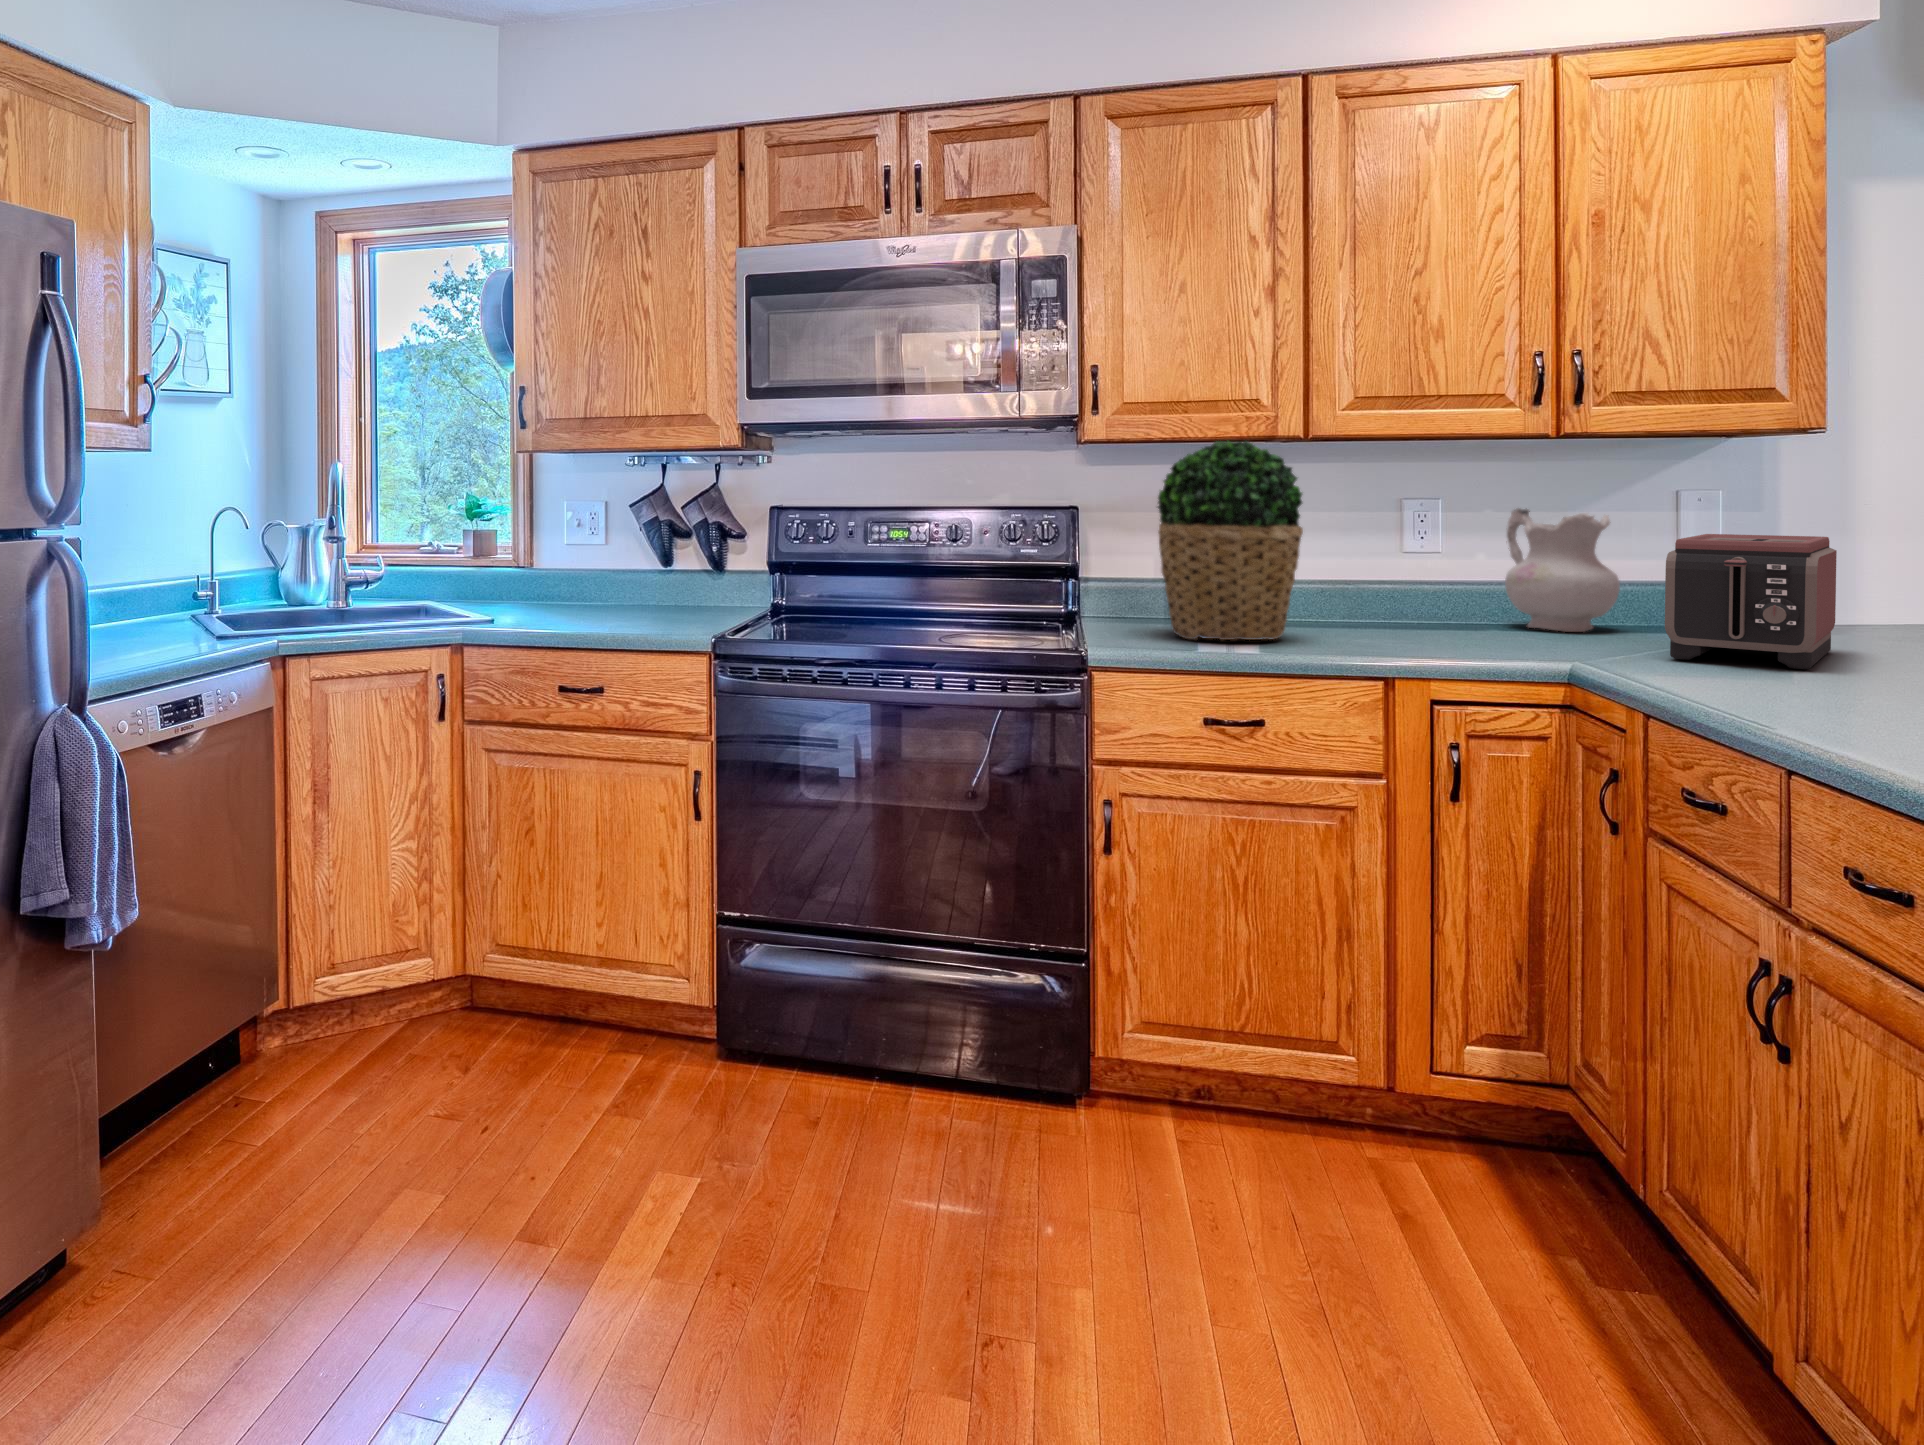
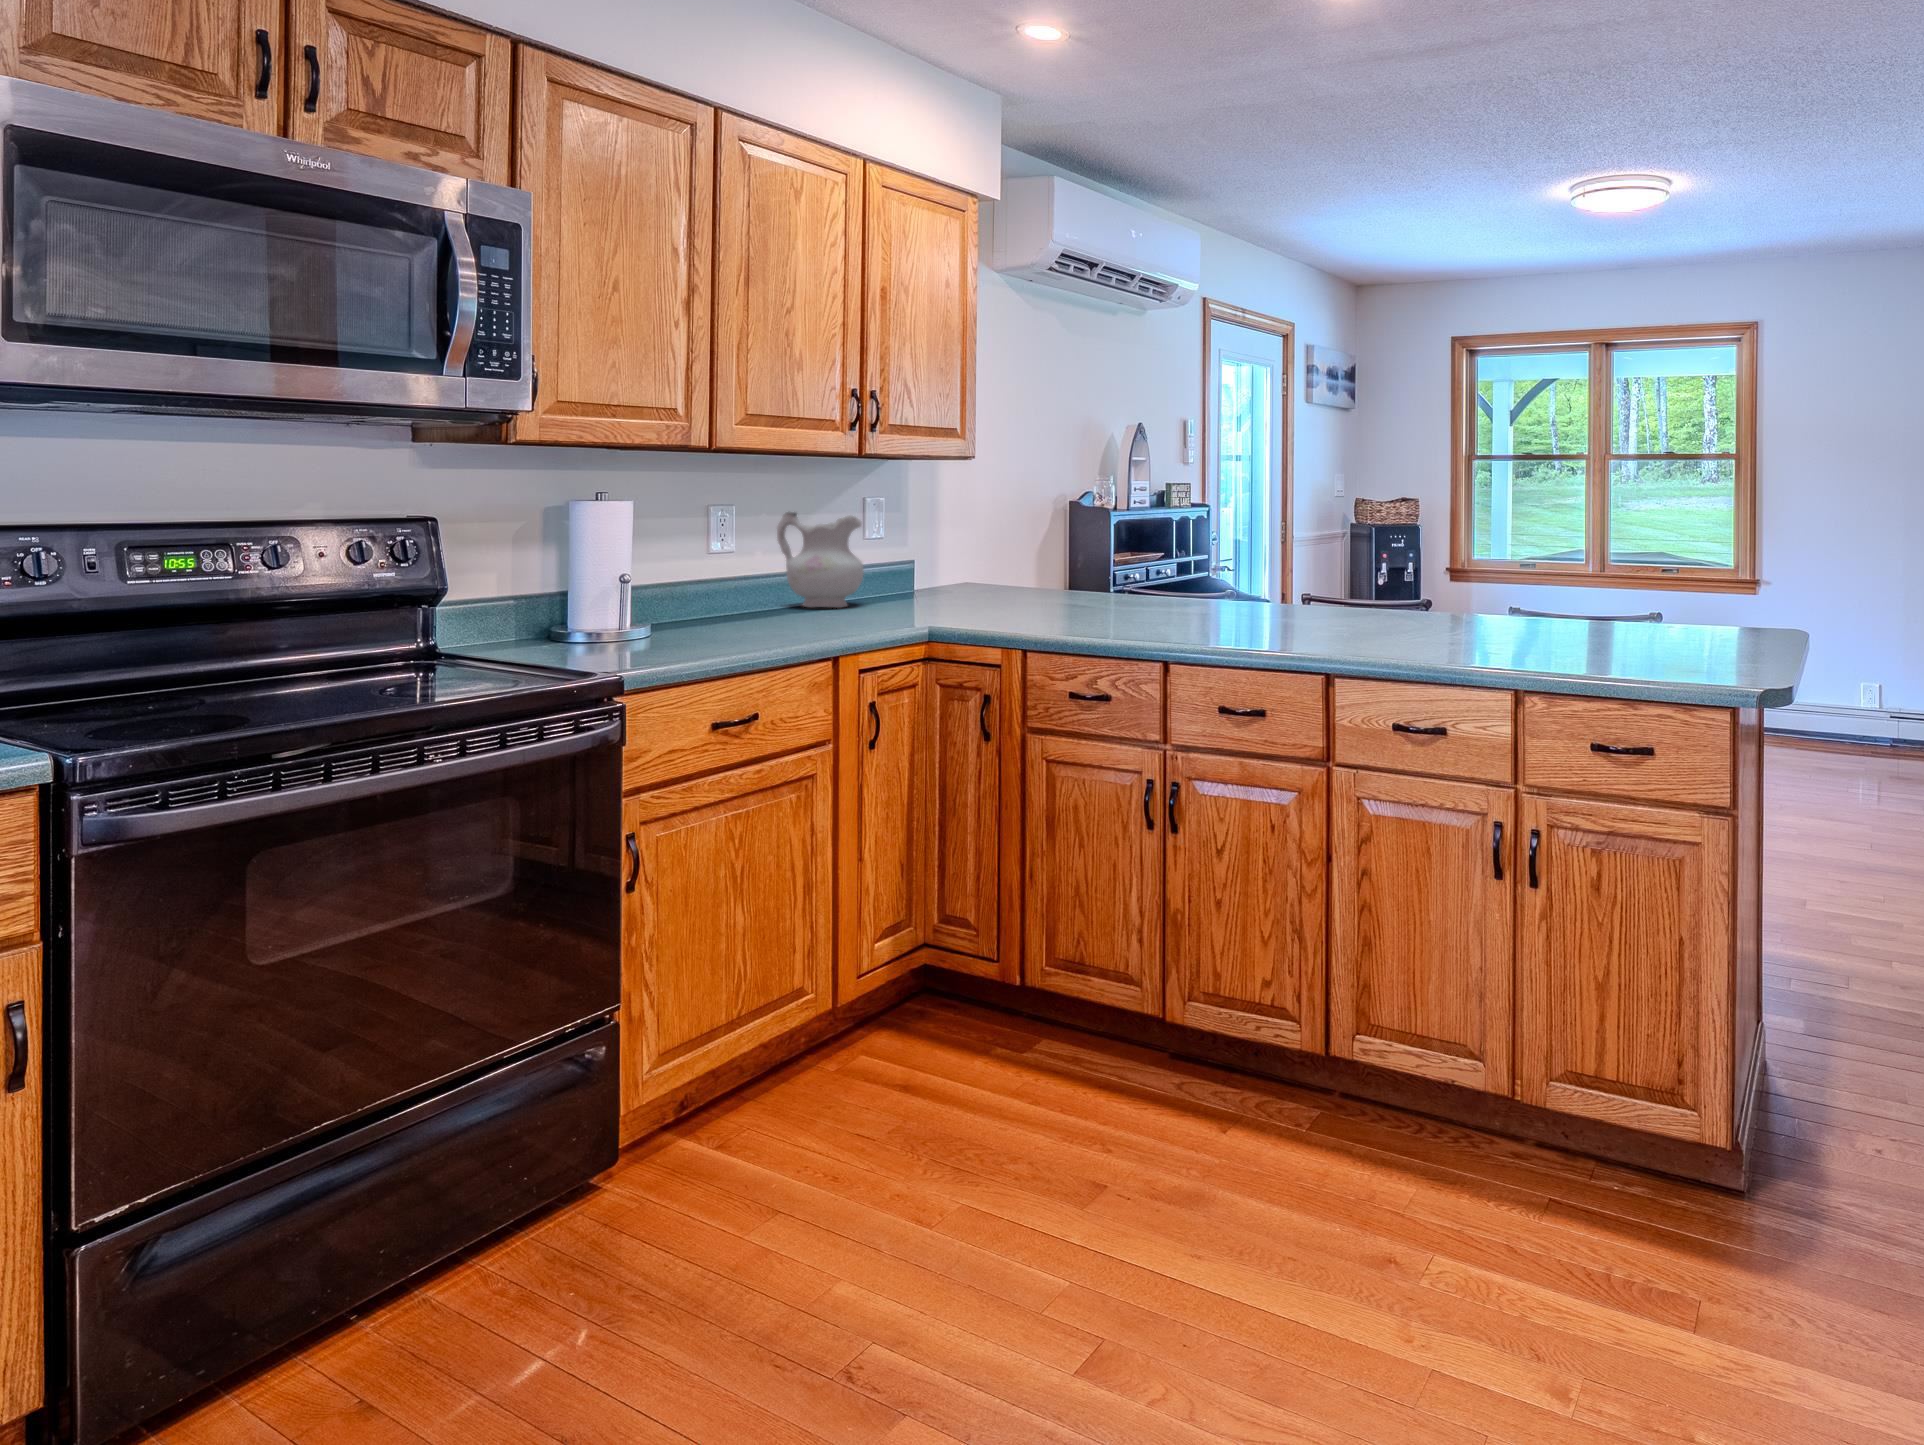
potted plant: present [1158,440,1303,640] -> none [594,448,744,652]
toaster: present [1665,534,1837,669] -> none [924,529,1035,616]

